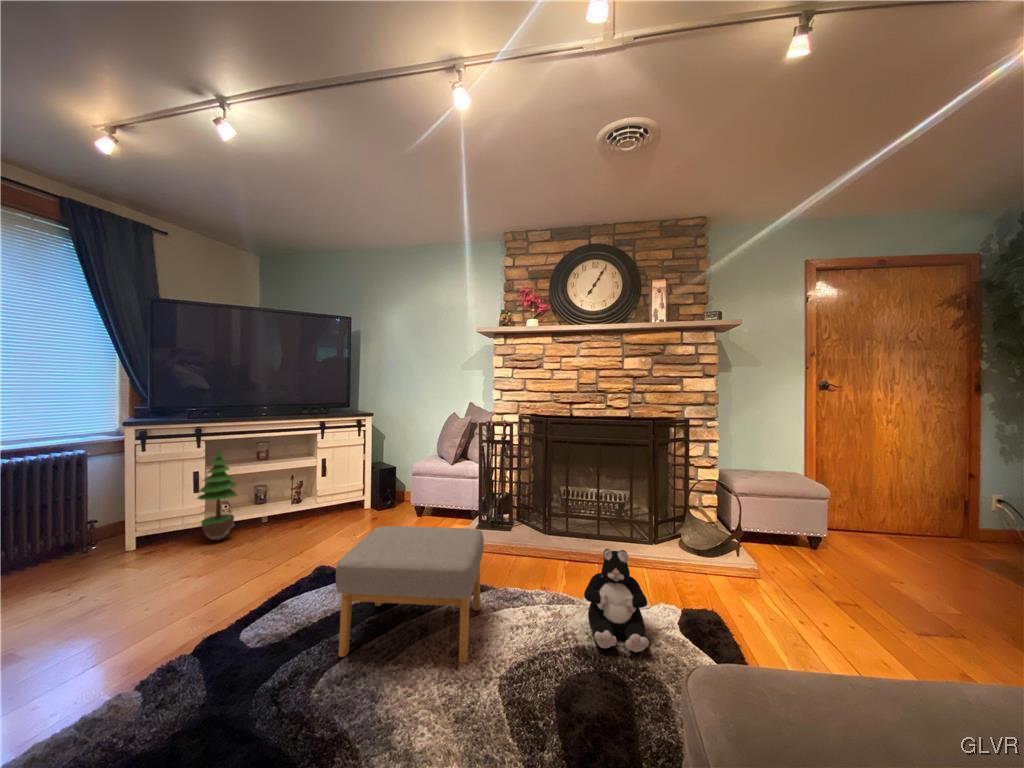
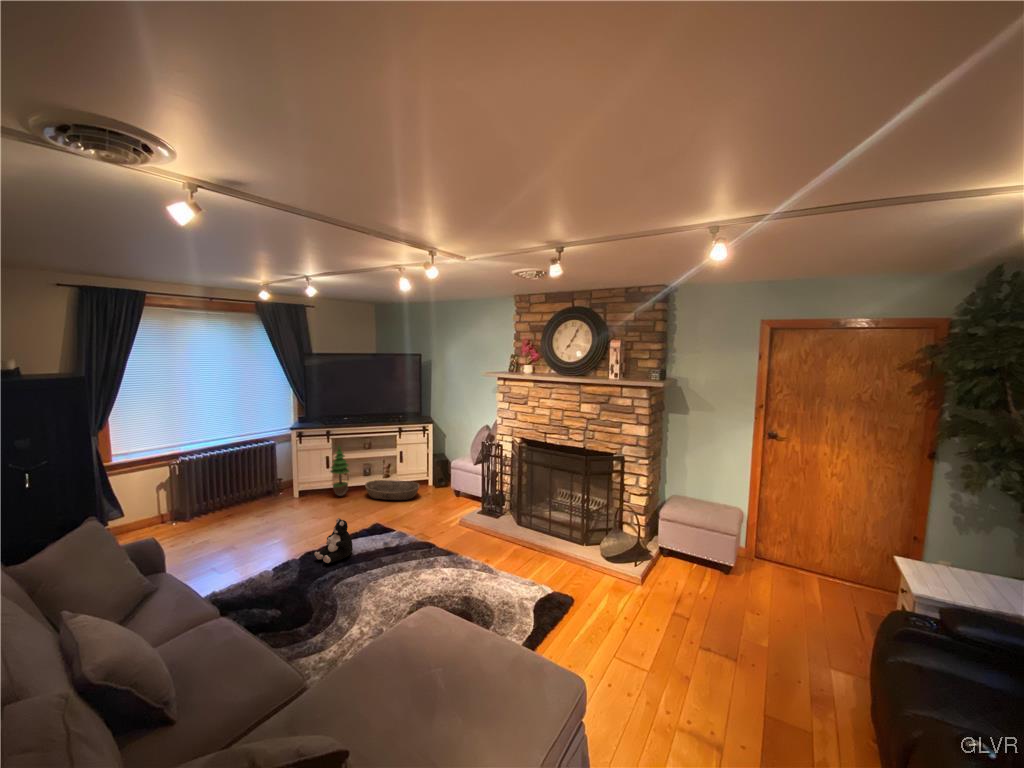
basket: none [268,500,365,535] -> present [365,480,420,500]
footstool: present [336,526,484,663] -> none [365,503,439,569]
plush toy: present [584,549,649,652] -> present [315,518,353,563]

